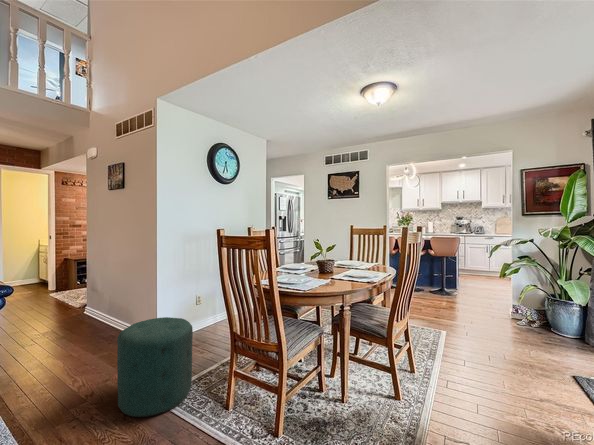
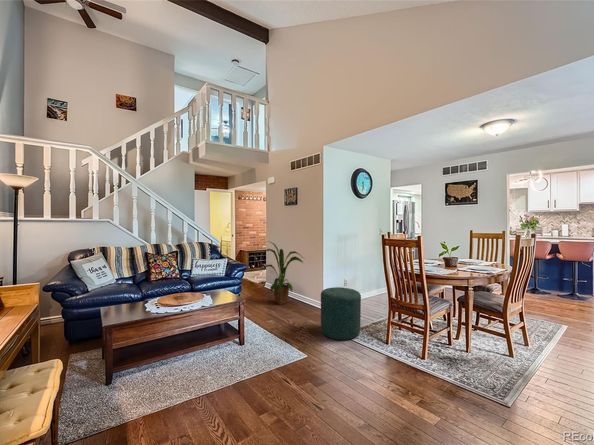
house plant: none [36,245,130,349] -> present [263,242,303,304]

